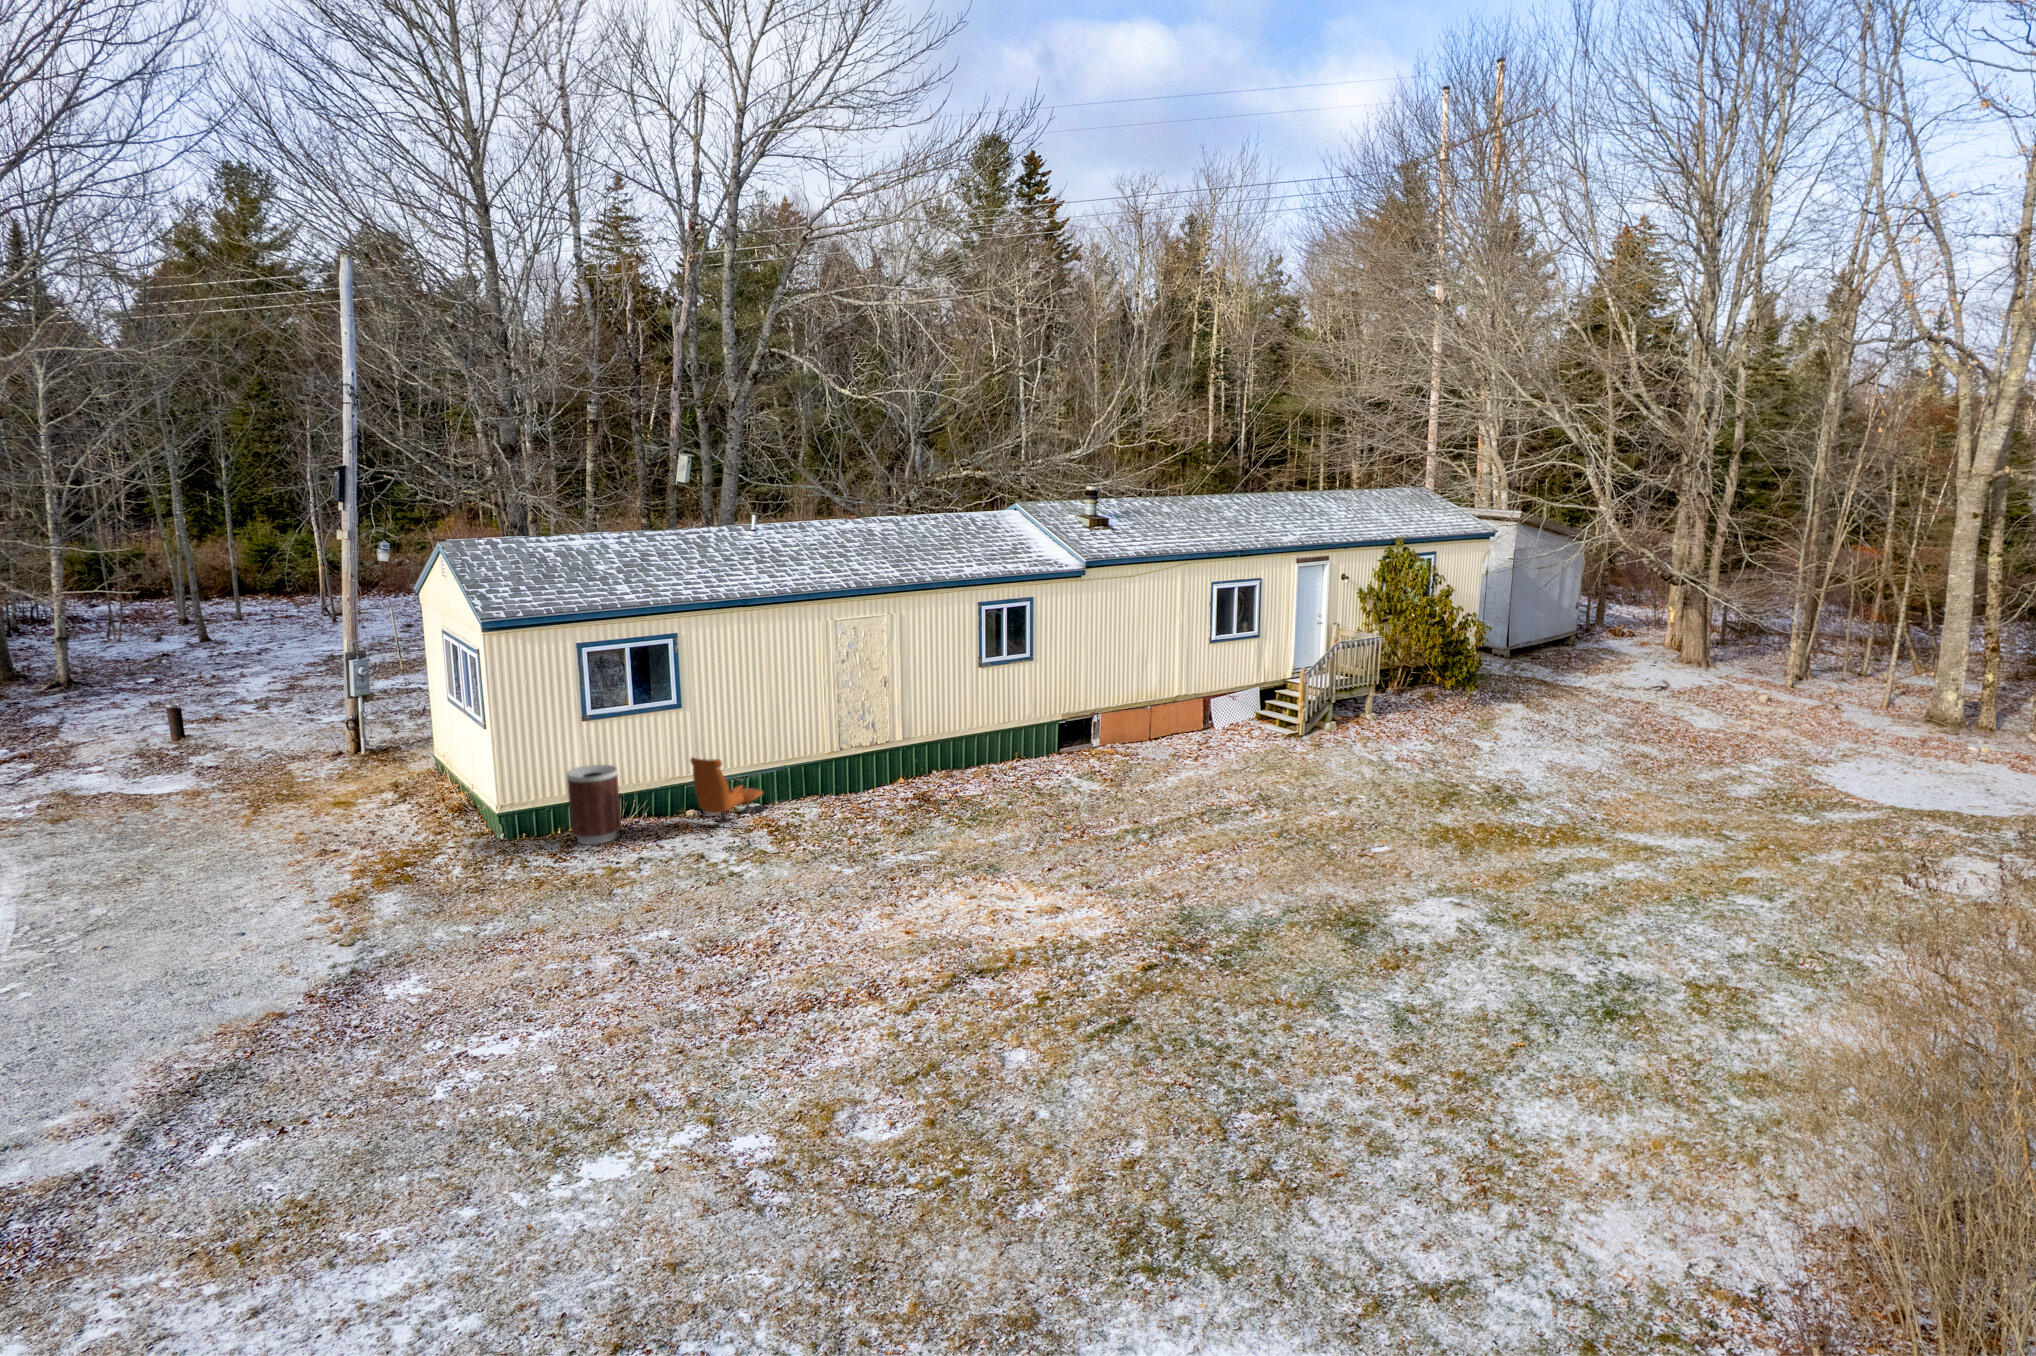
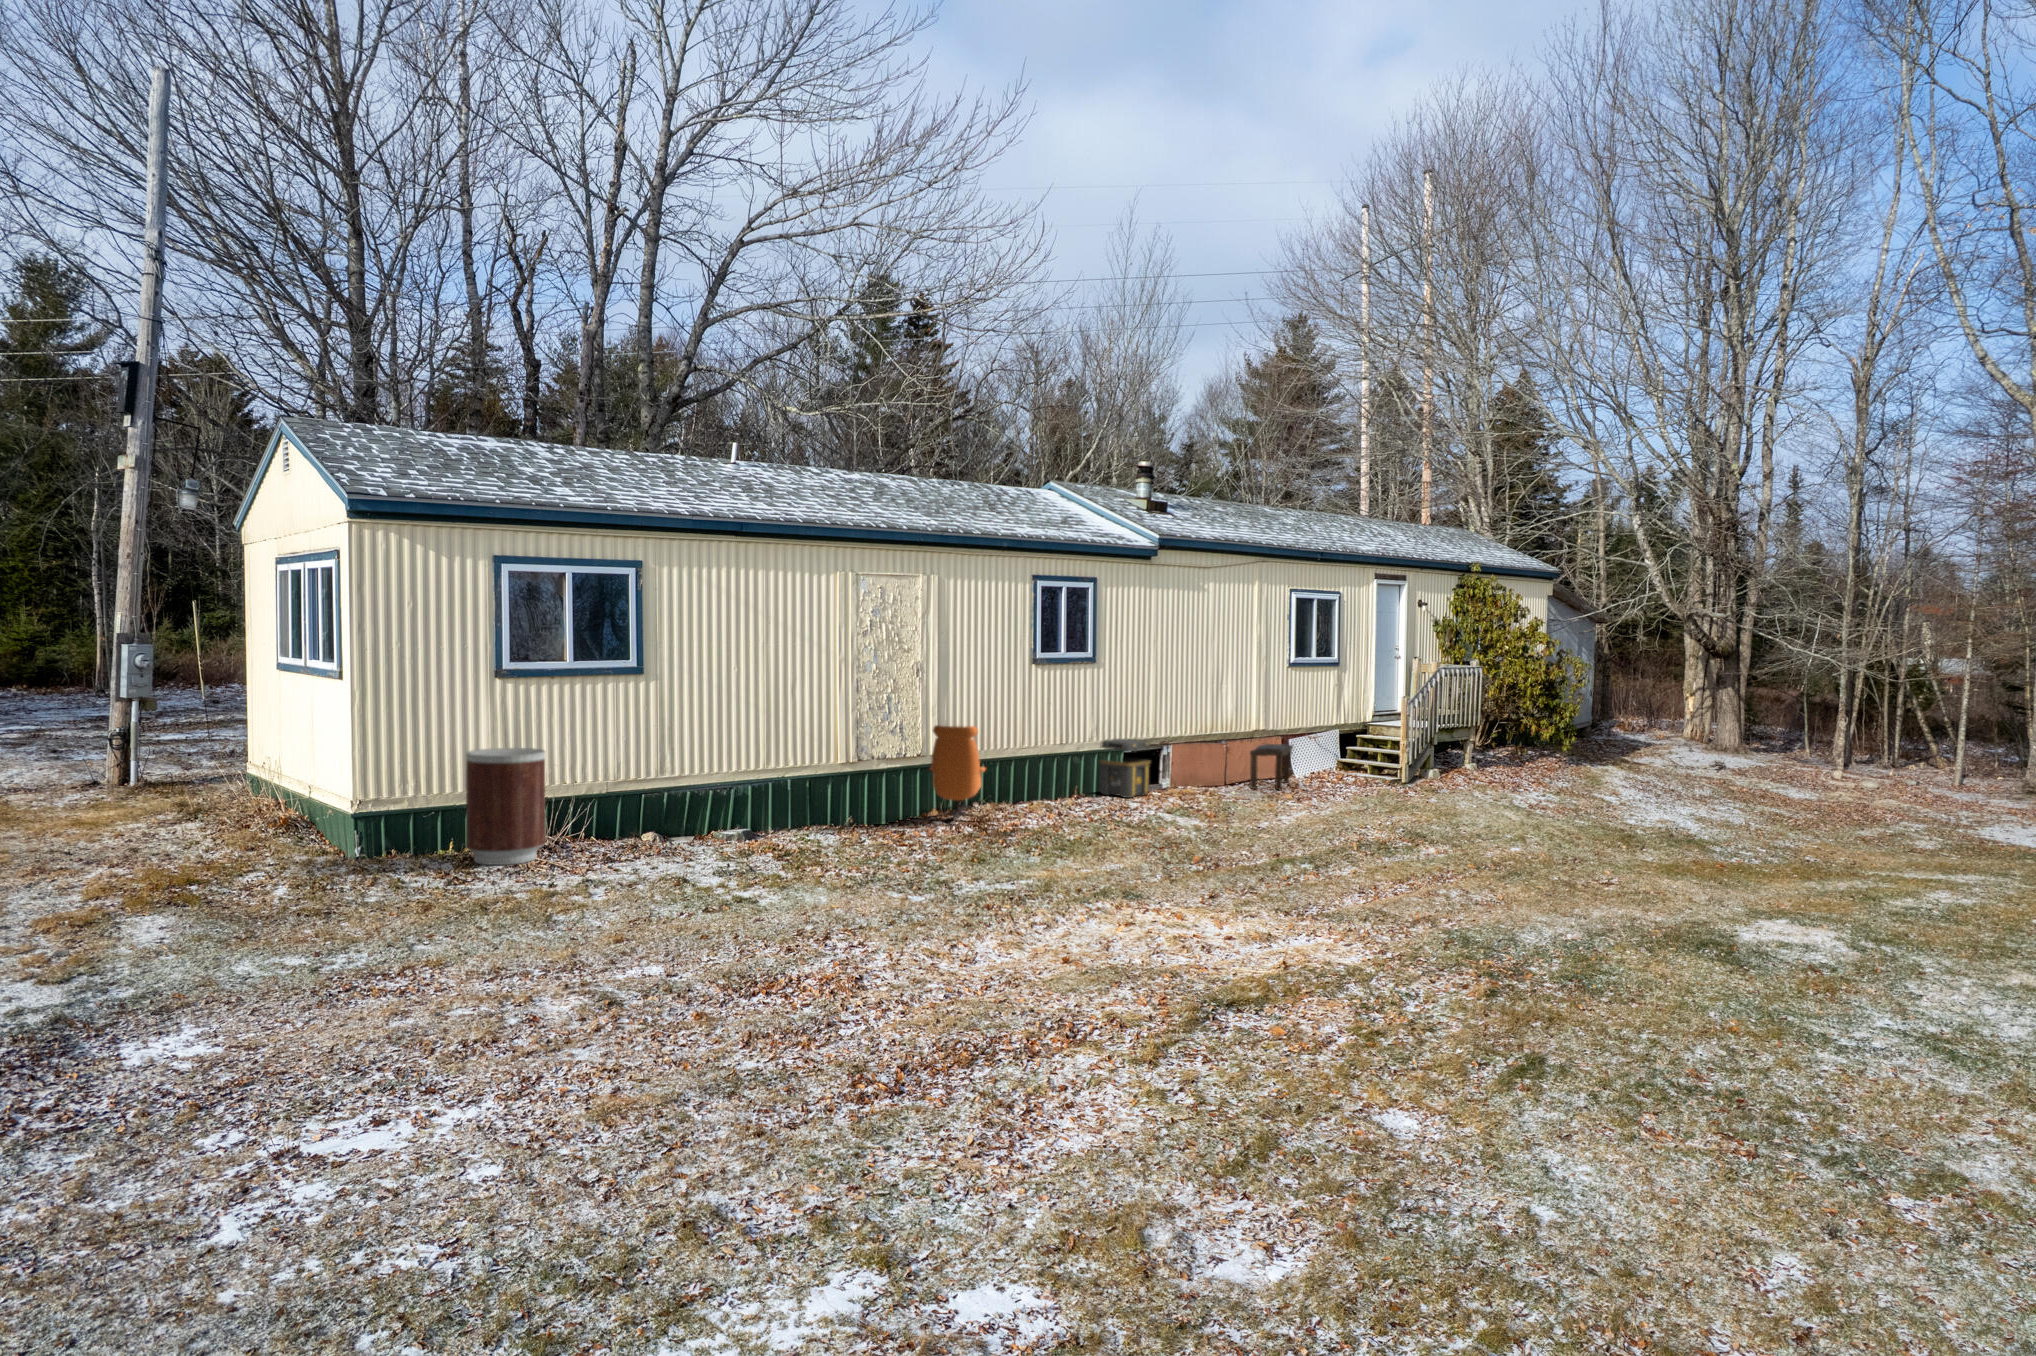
bench: none [1163,708,1205,750] -> present [1250,744,1293,790]
toolbox: none [1038,714,1078,762] -> present [1100,739,1150,798]
lounge chair: present [691,757,763,828] -> present [929,725,986,824]

